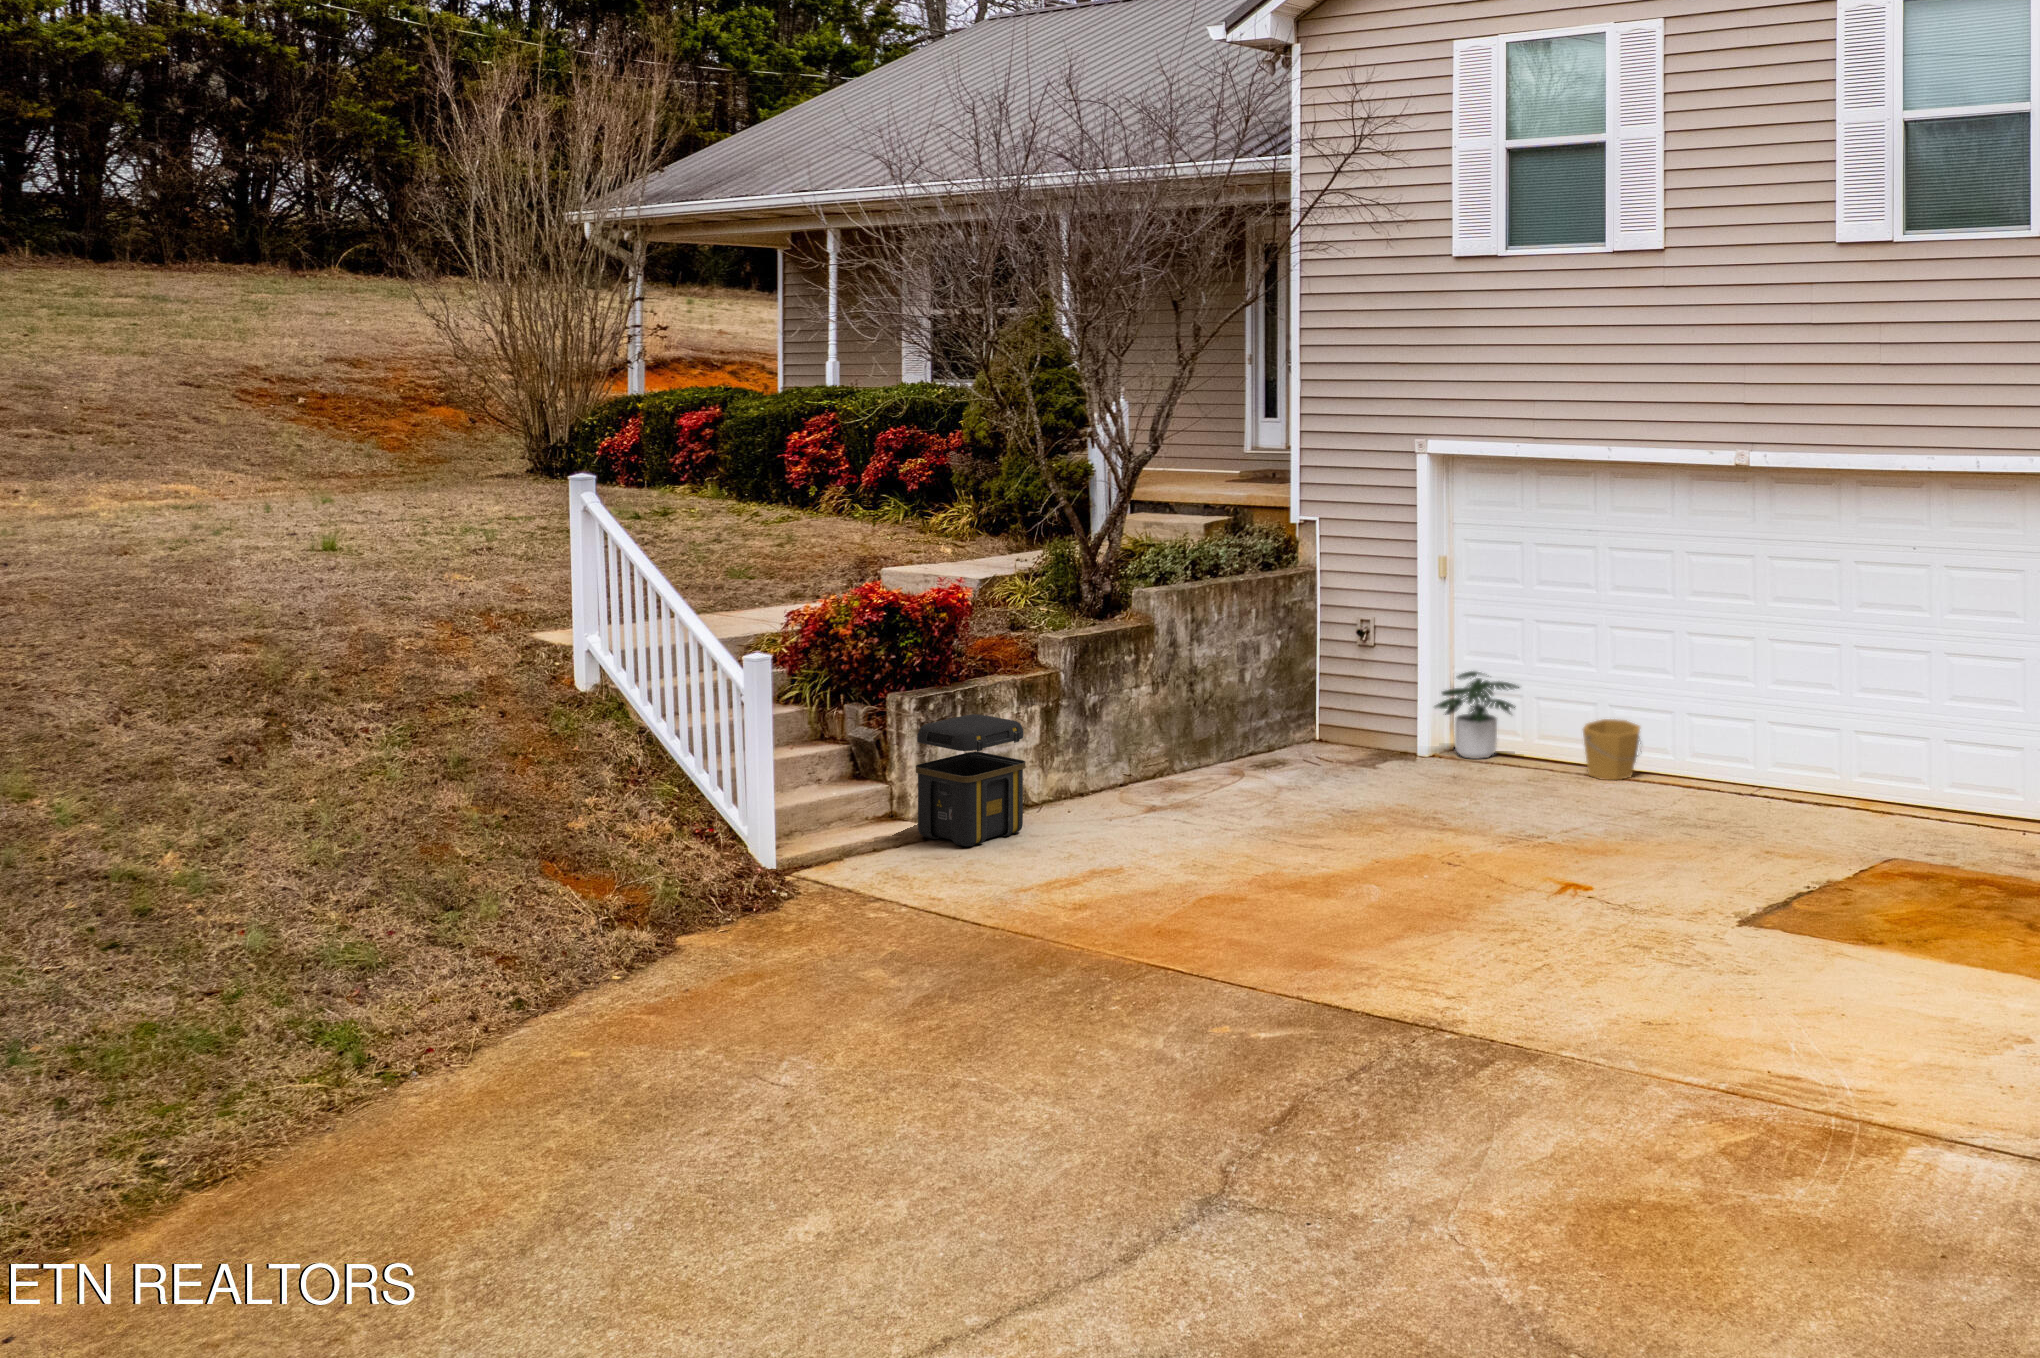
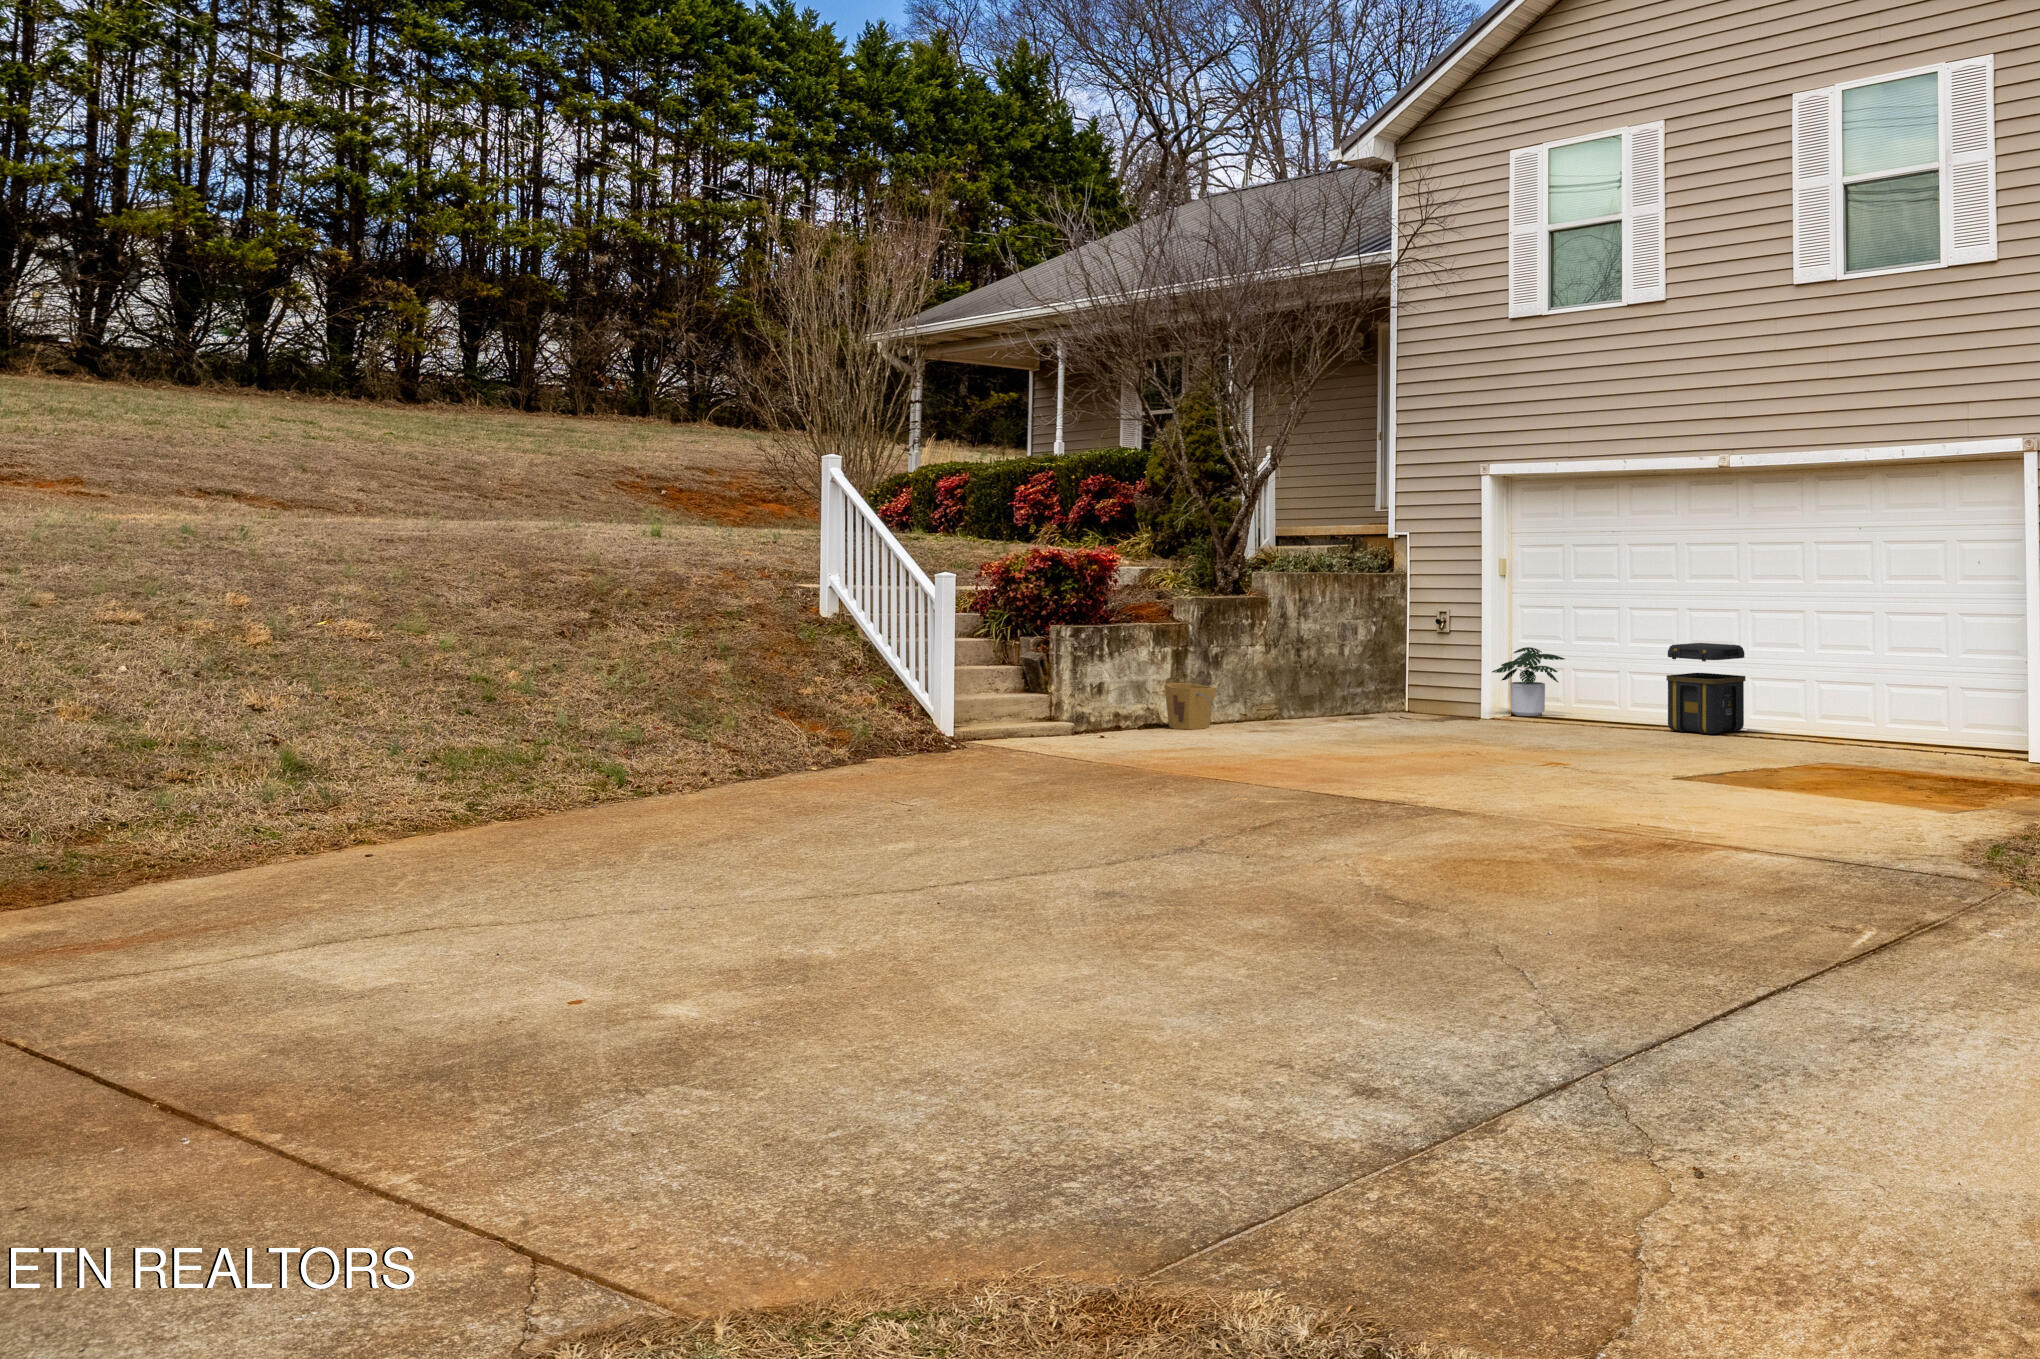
toolbox: present [916,714,1026,846] -> present [1666,643,1746,735]
bucket: present [1583,719,1641,780] -> present [1165,683,1216,729]

